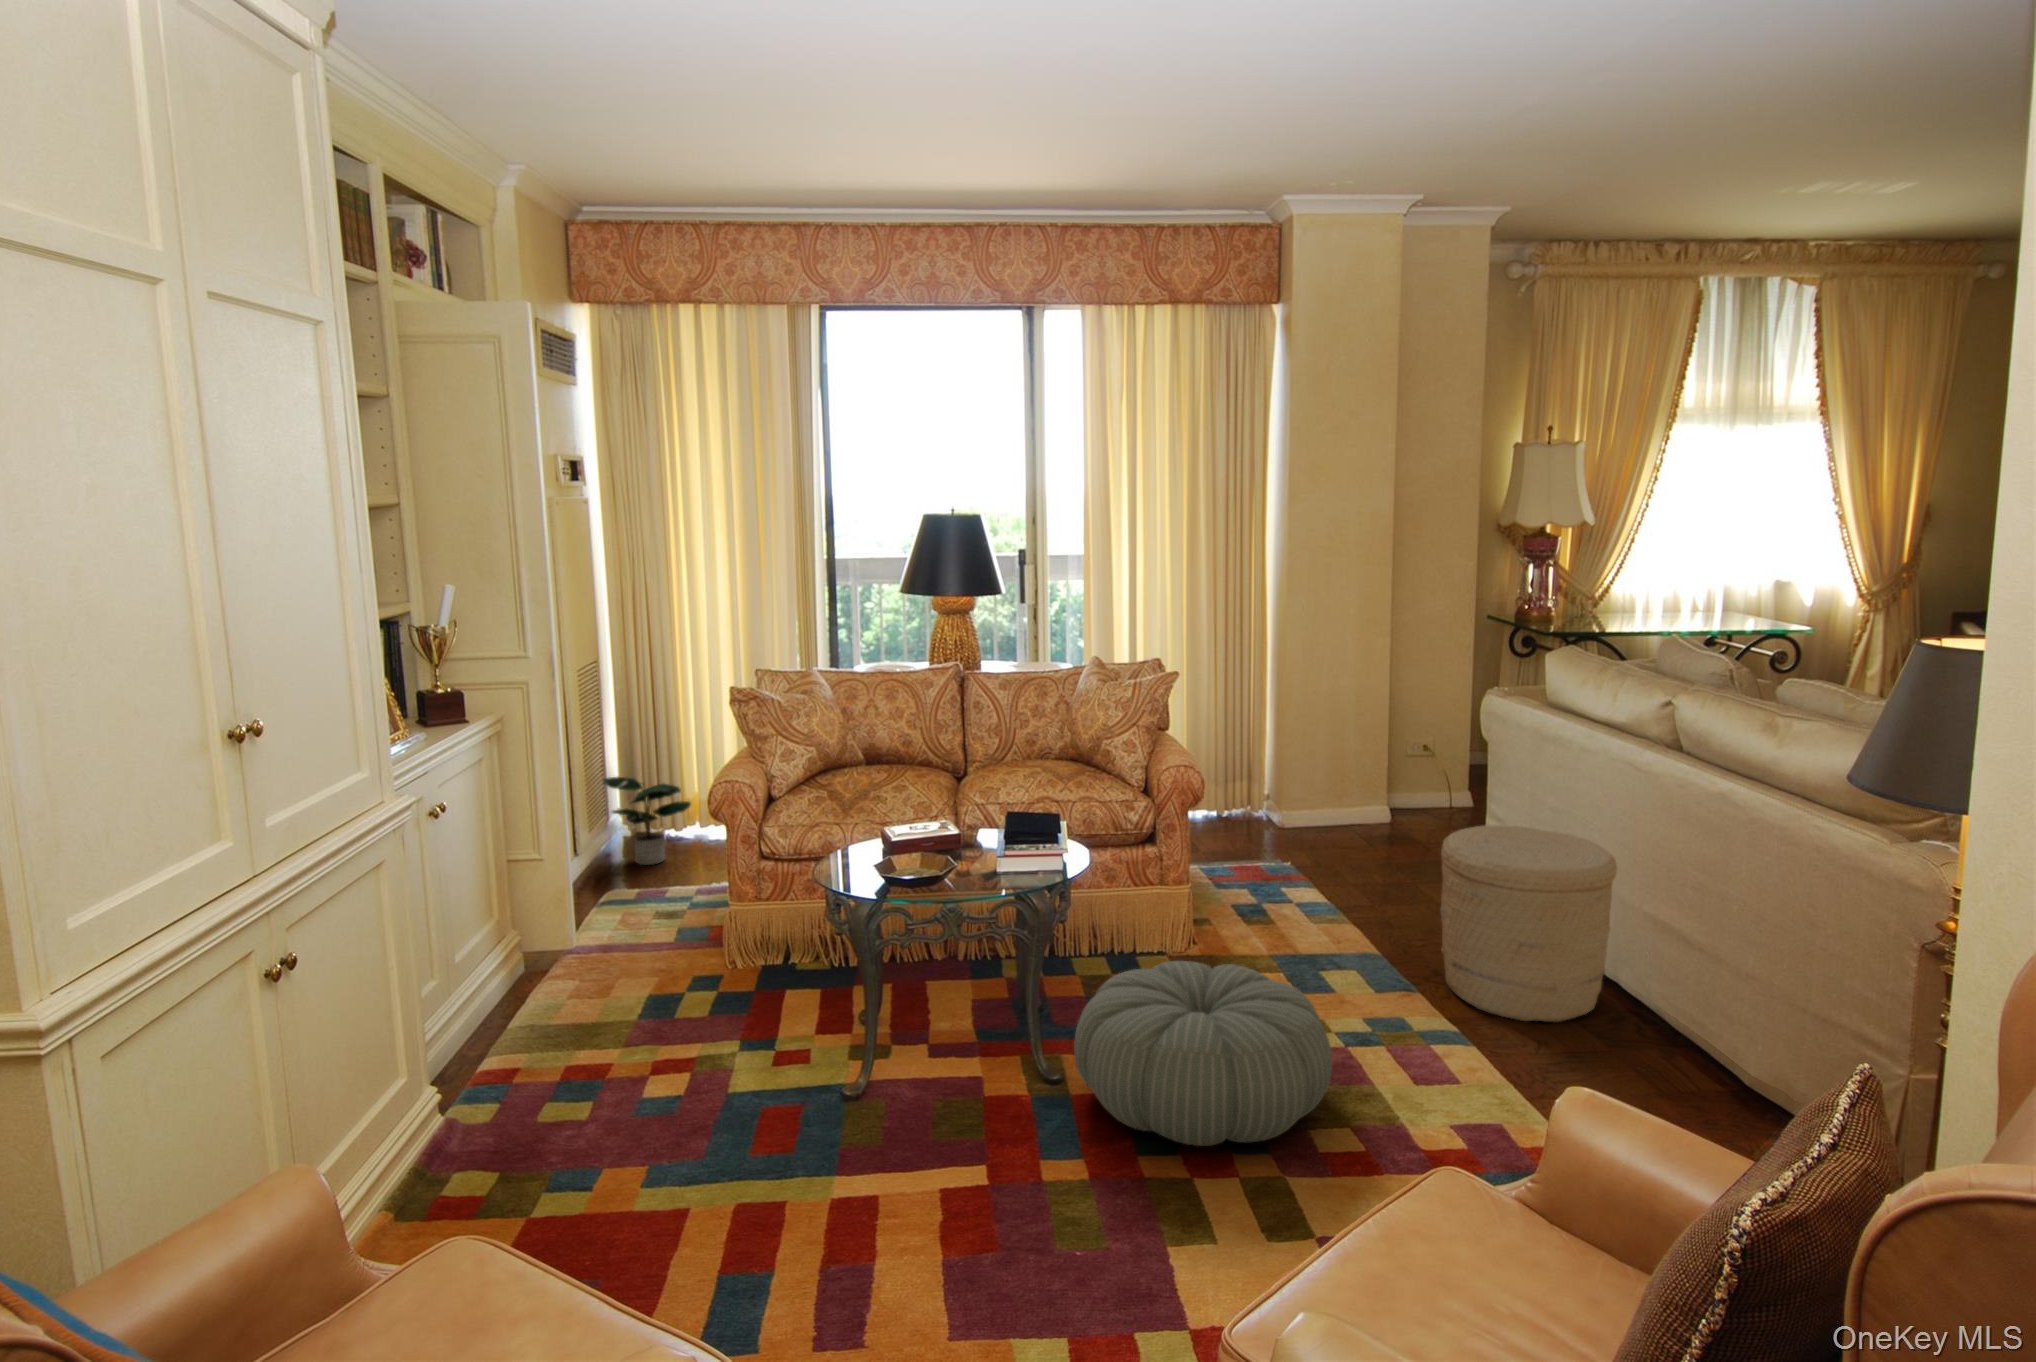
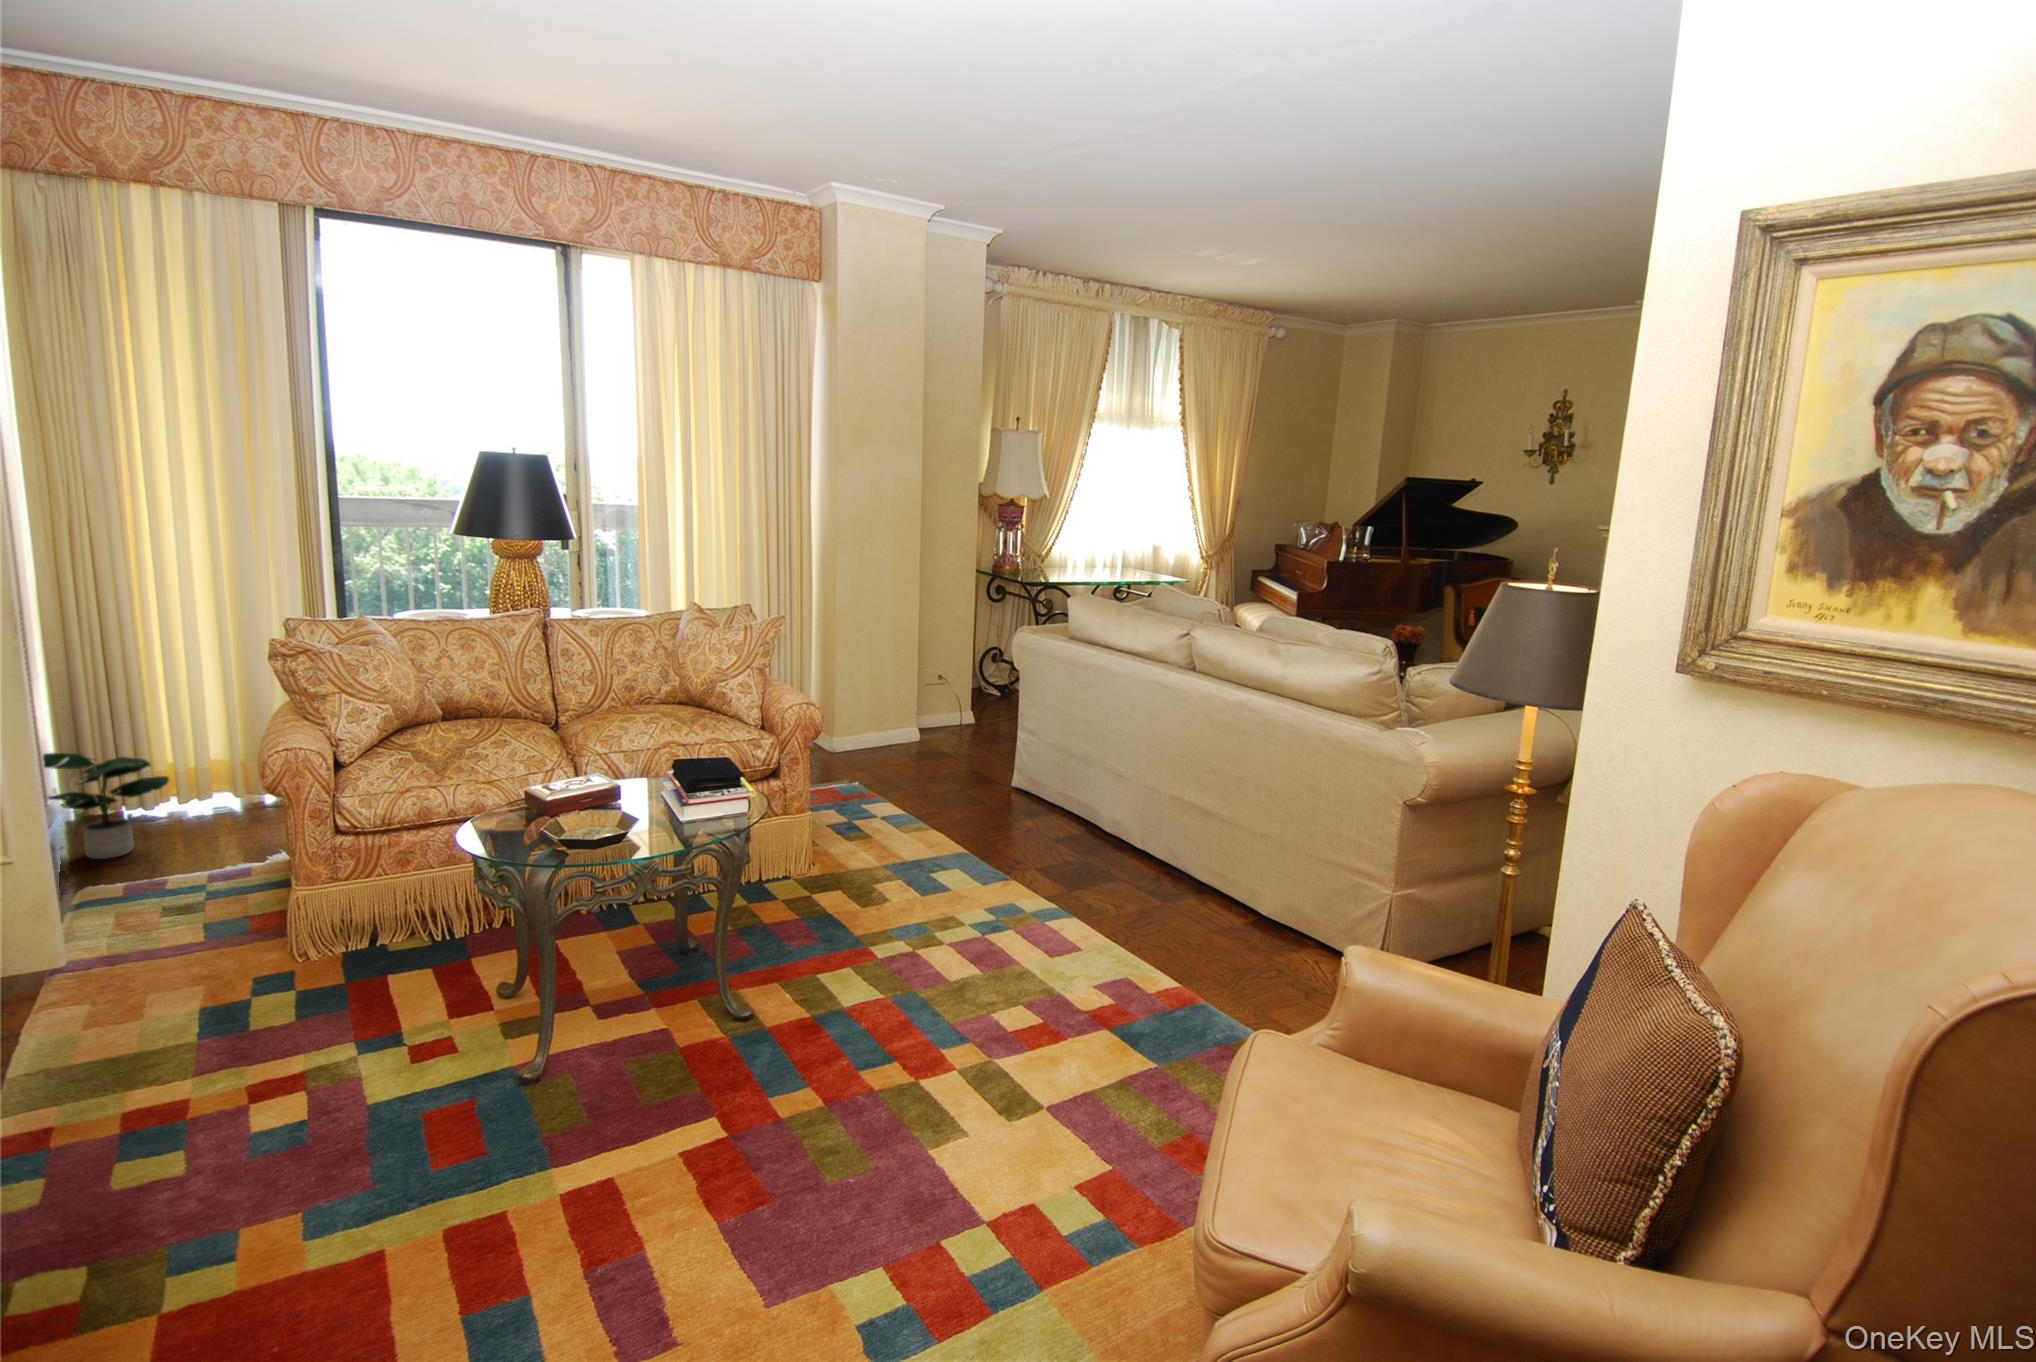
woven basket: present [1440,825,1617,1022] -> none [1025,738,1155,891]
pouf: present [1074,961,1332,1146] -> none [771,880,1004,1049]

